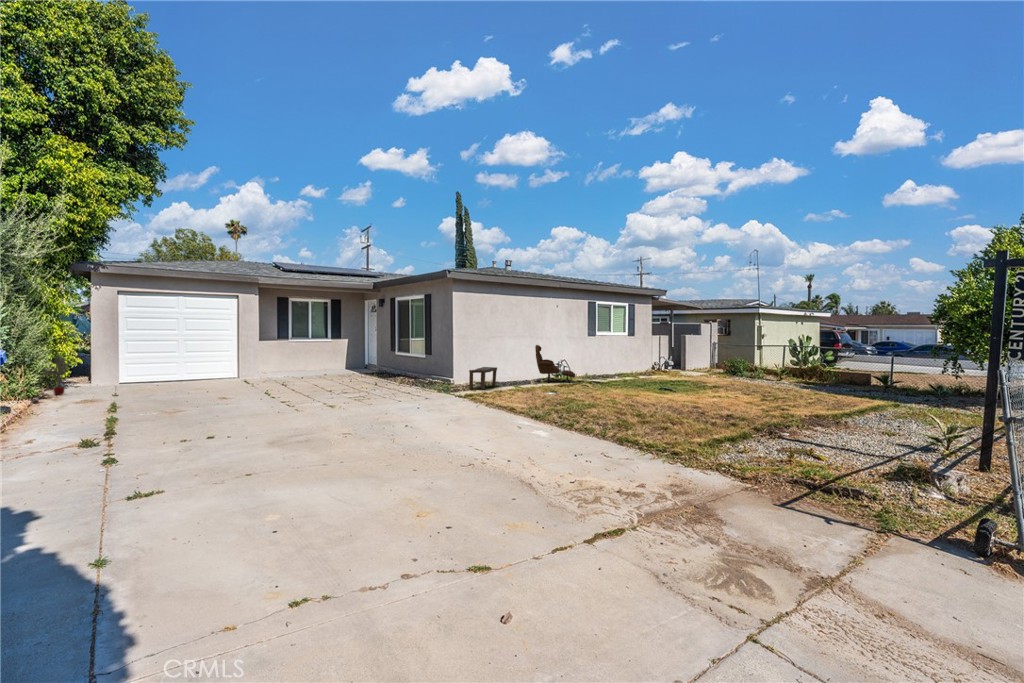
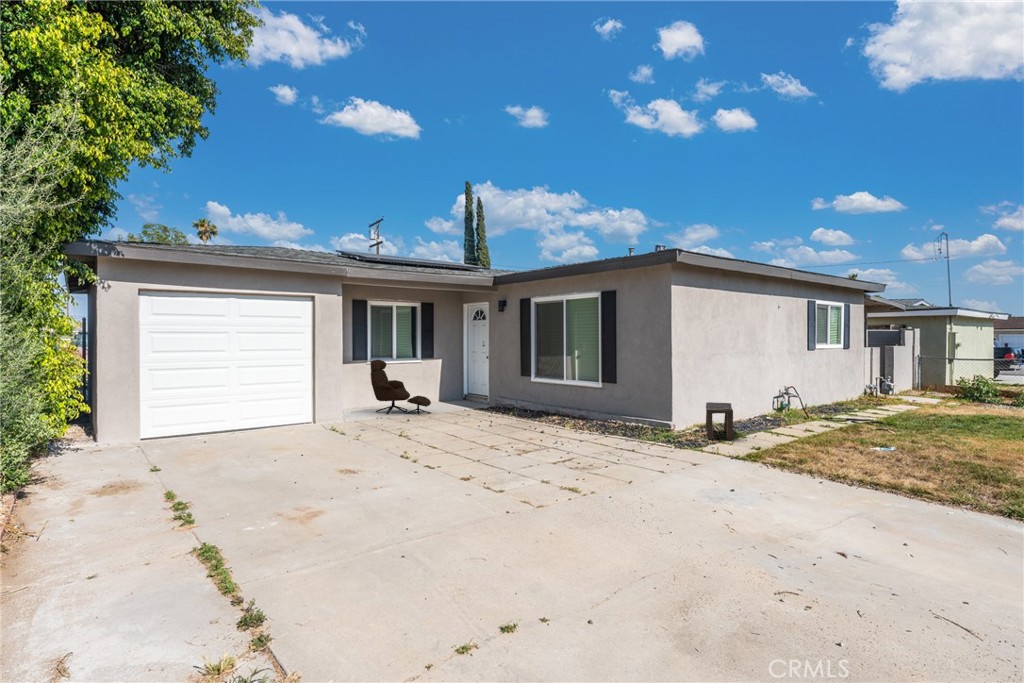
lounge chair: present [535,345,575,383] -> present [370,360,431,415]
potted tree: present [42,354,69,395] -> none [47,399,96,474]

